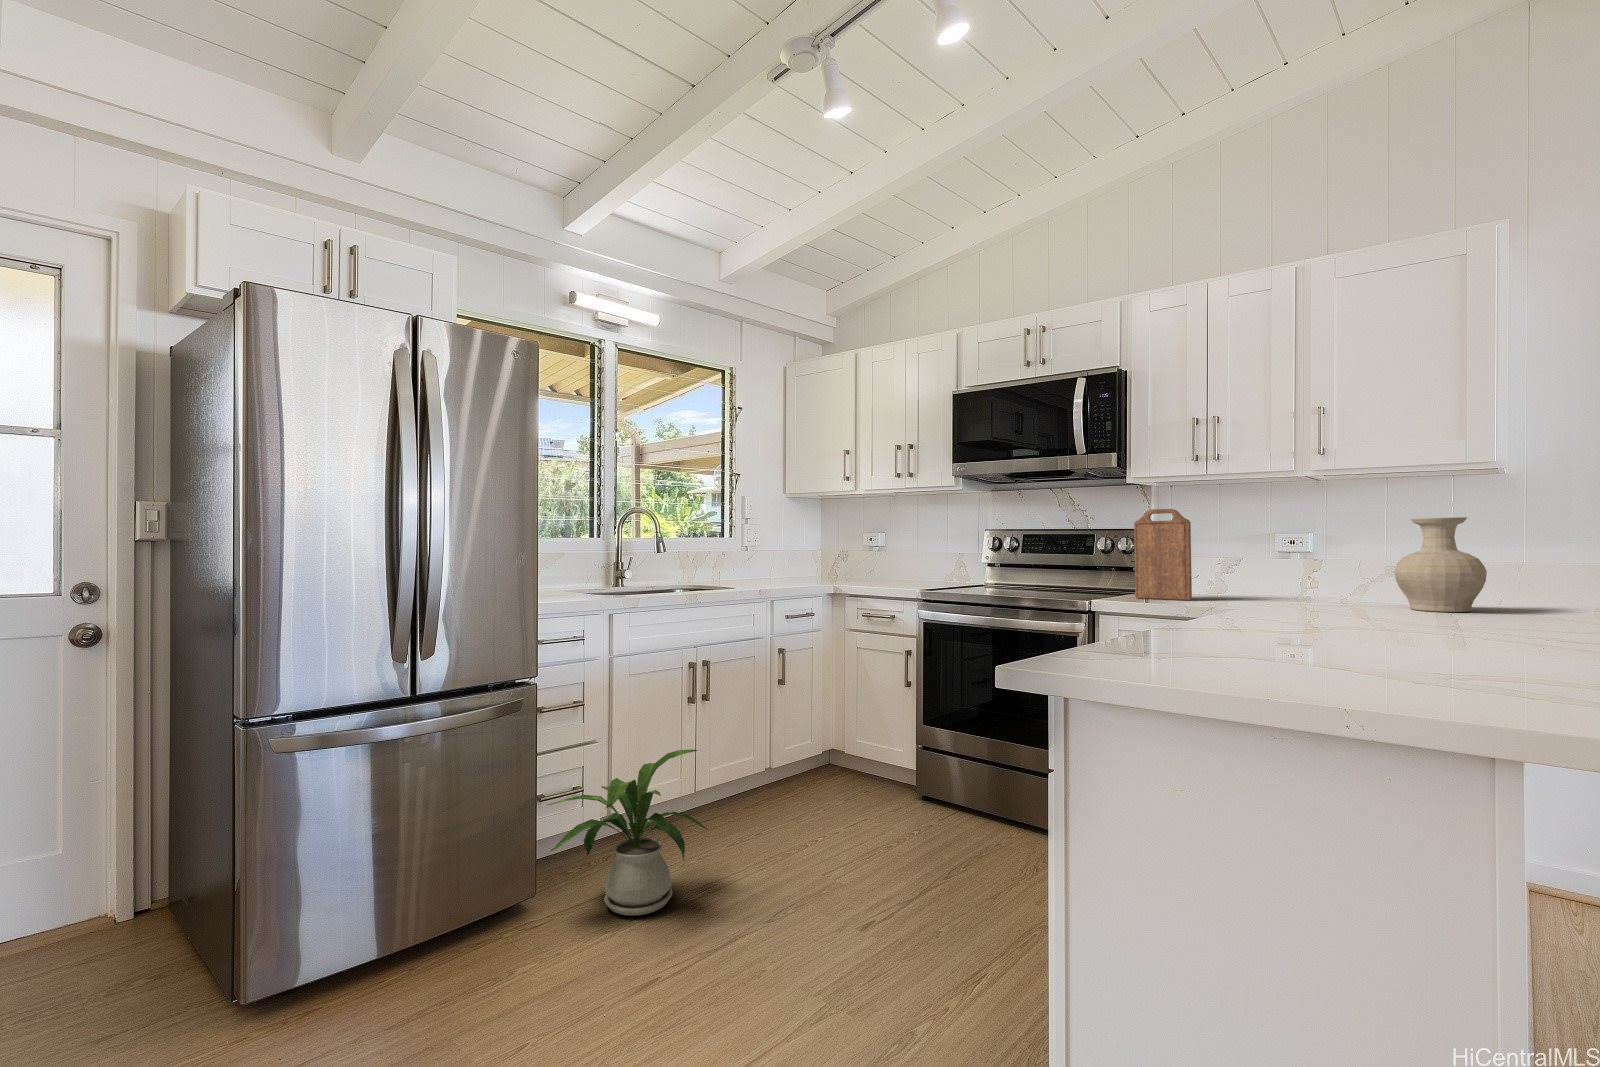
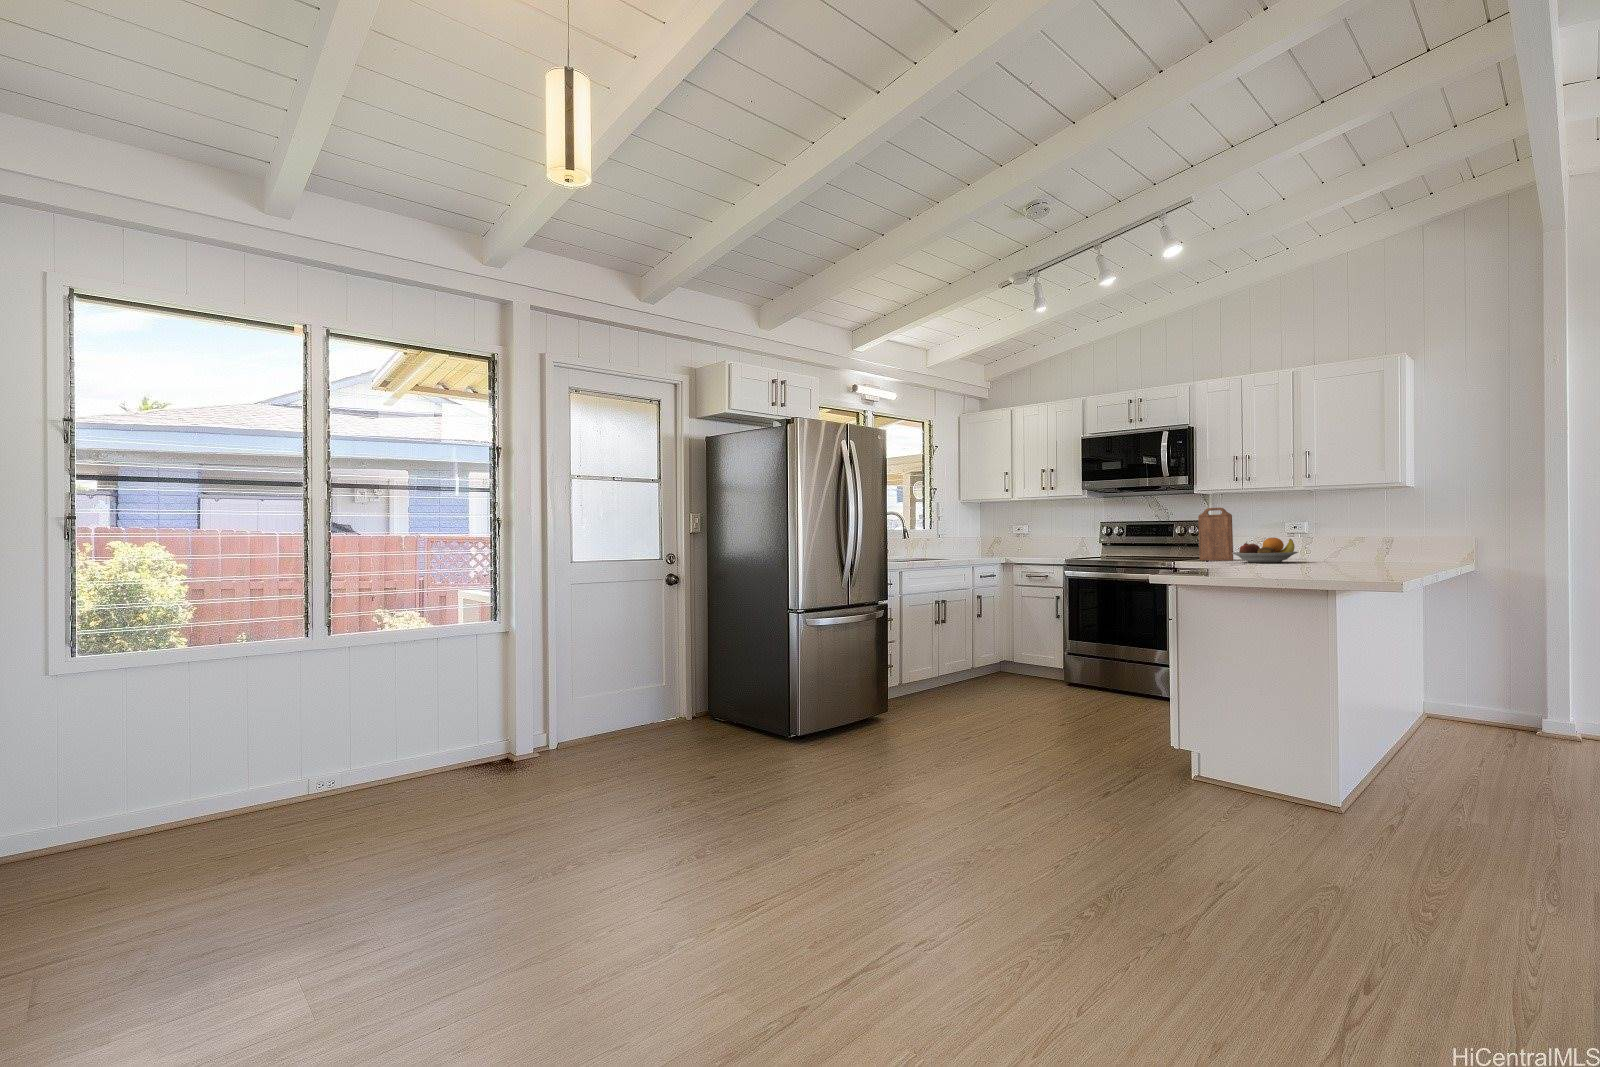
vase: present [1394,517,1487,612] -> none [1347,510,1395,561]
fruit bowl: none [1192,564,1314,612] -> present [1232,538,1298,563]
house plant: present [547,750,707,916] -> none [891,637,970,718]

